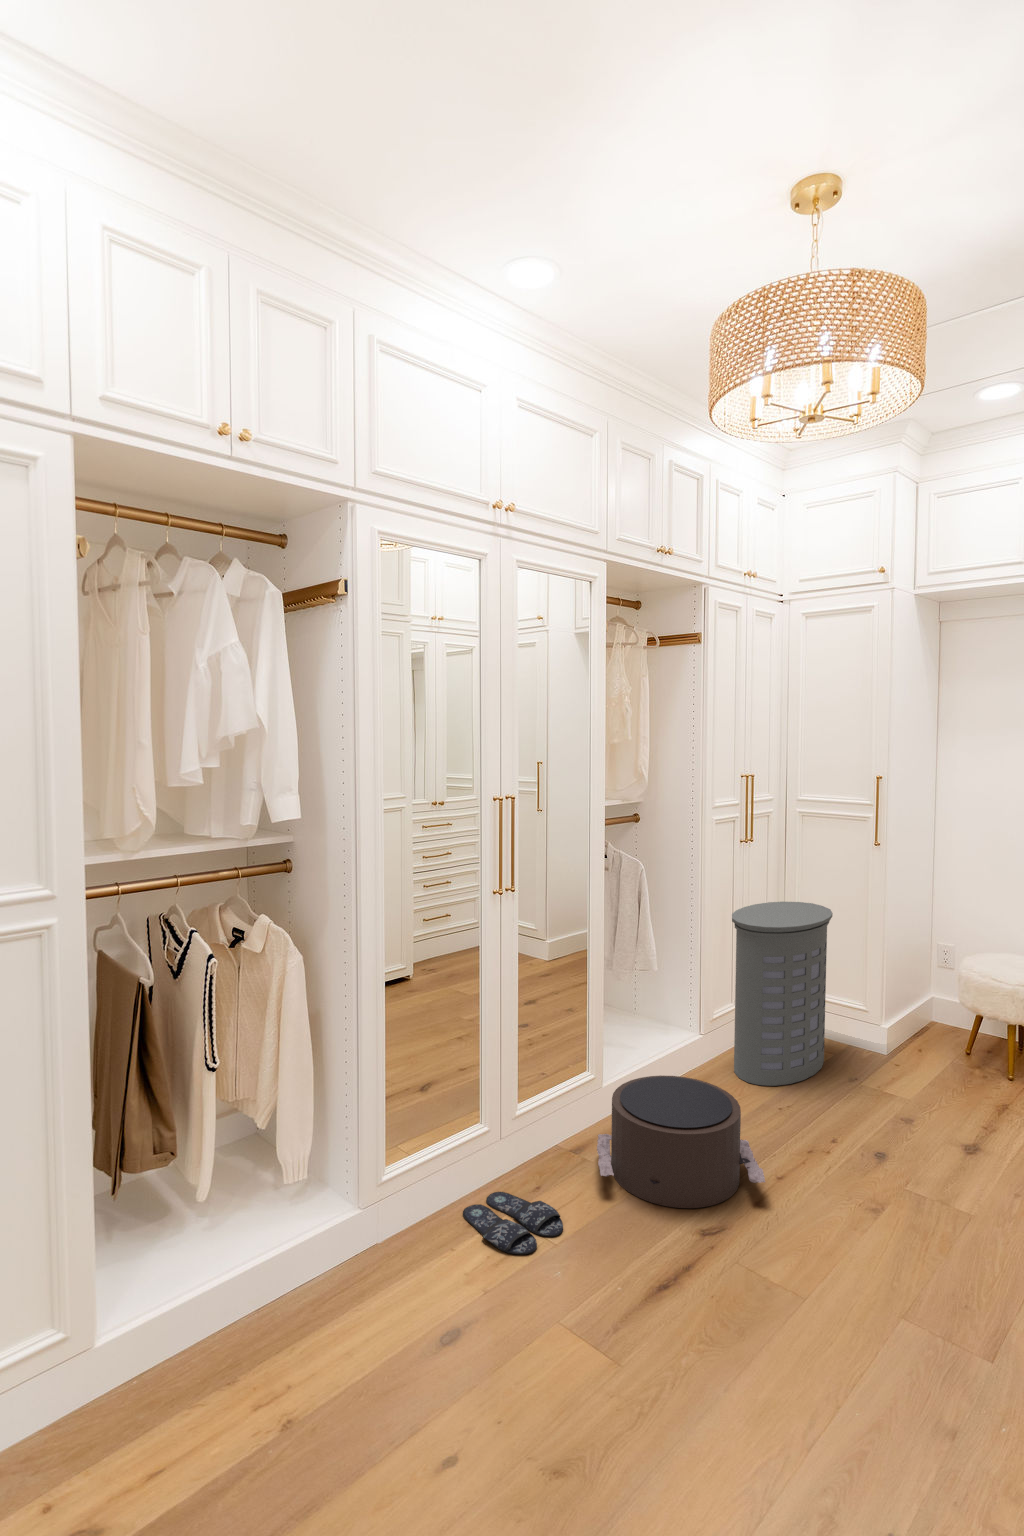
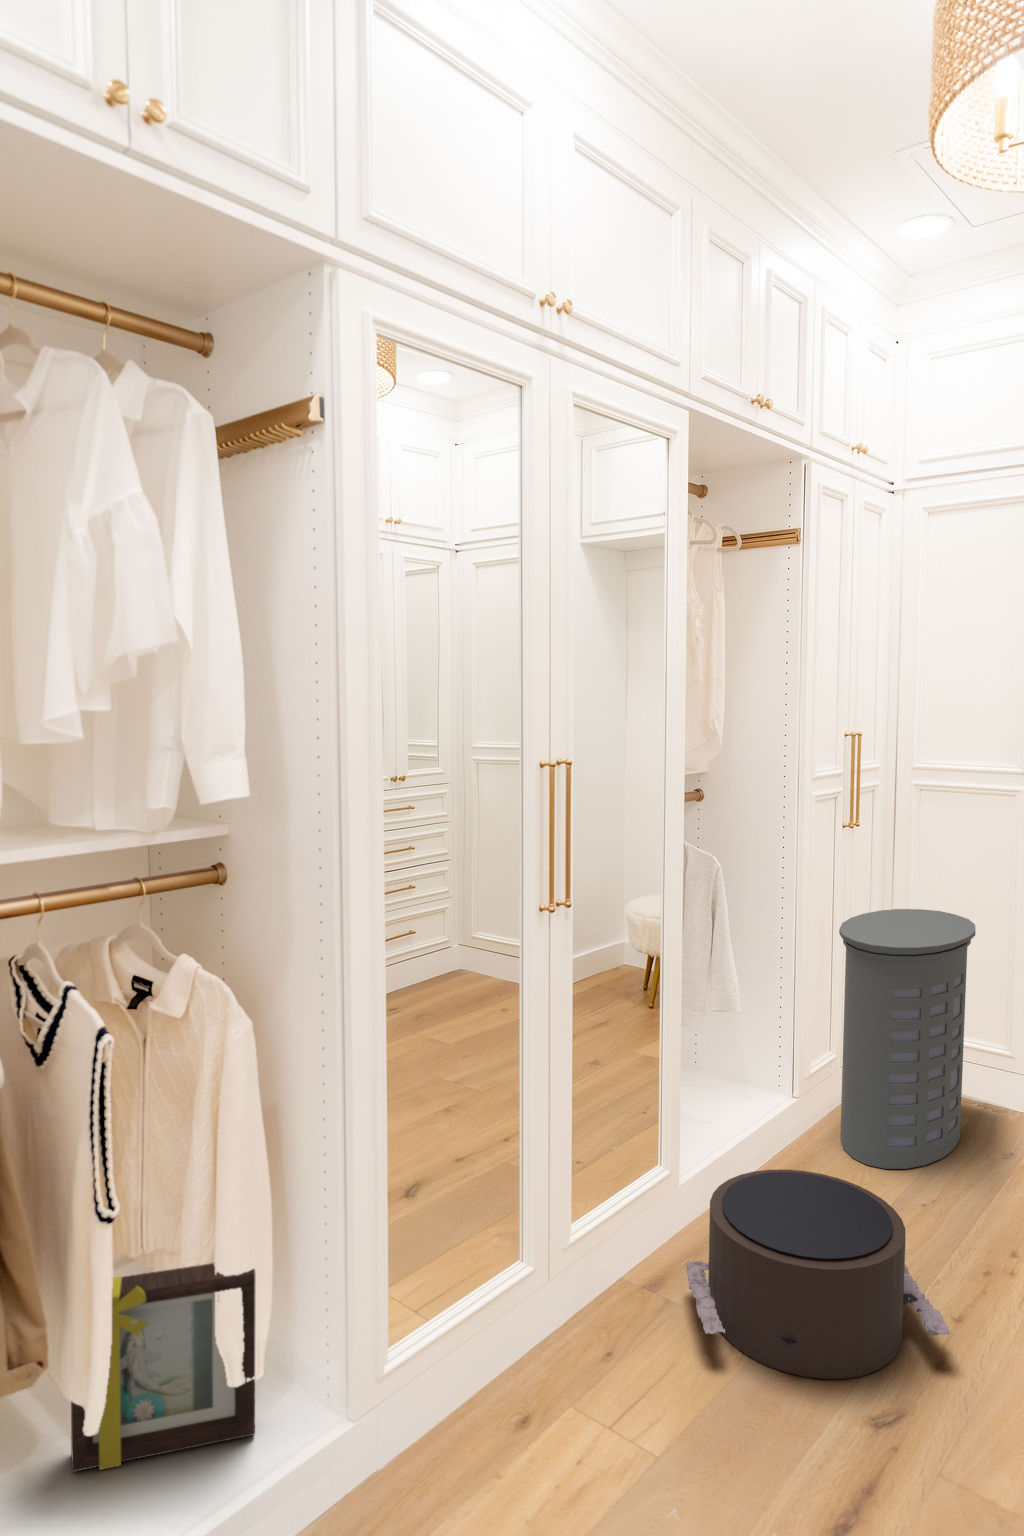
picture frame: none [190,1103,302,1226] -> present [71,1263,256,1472]
slippers: present [463,1192,563,1254] -> none [502,1363,662,1478]

